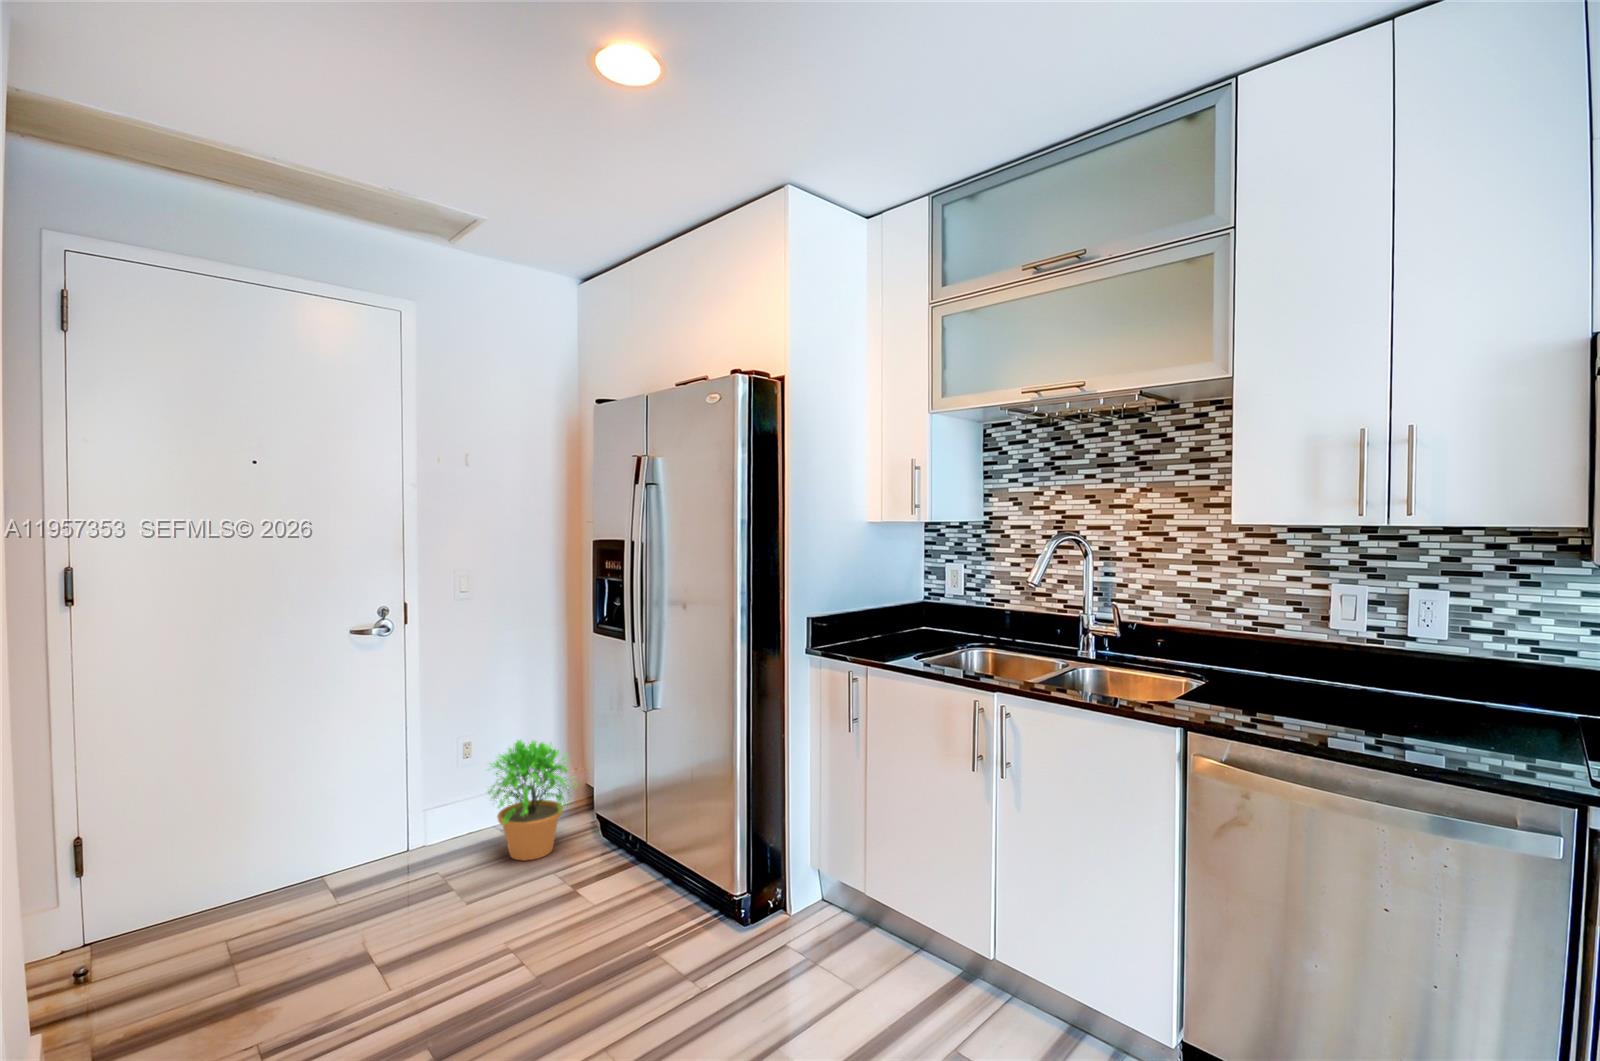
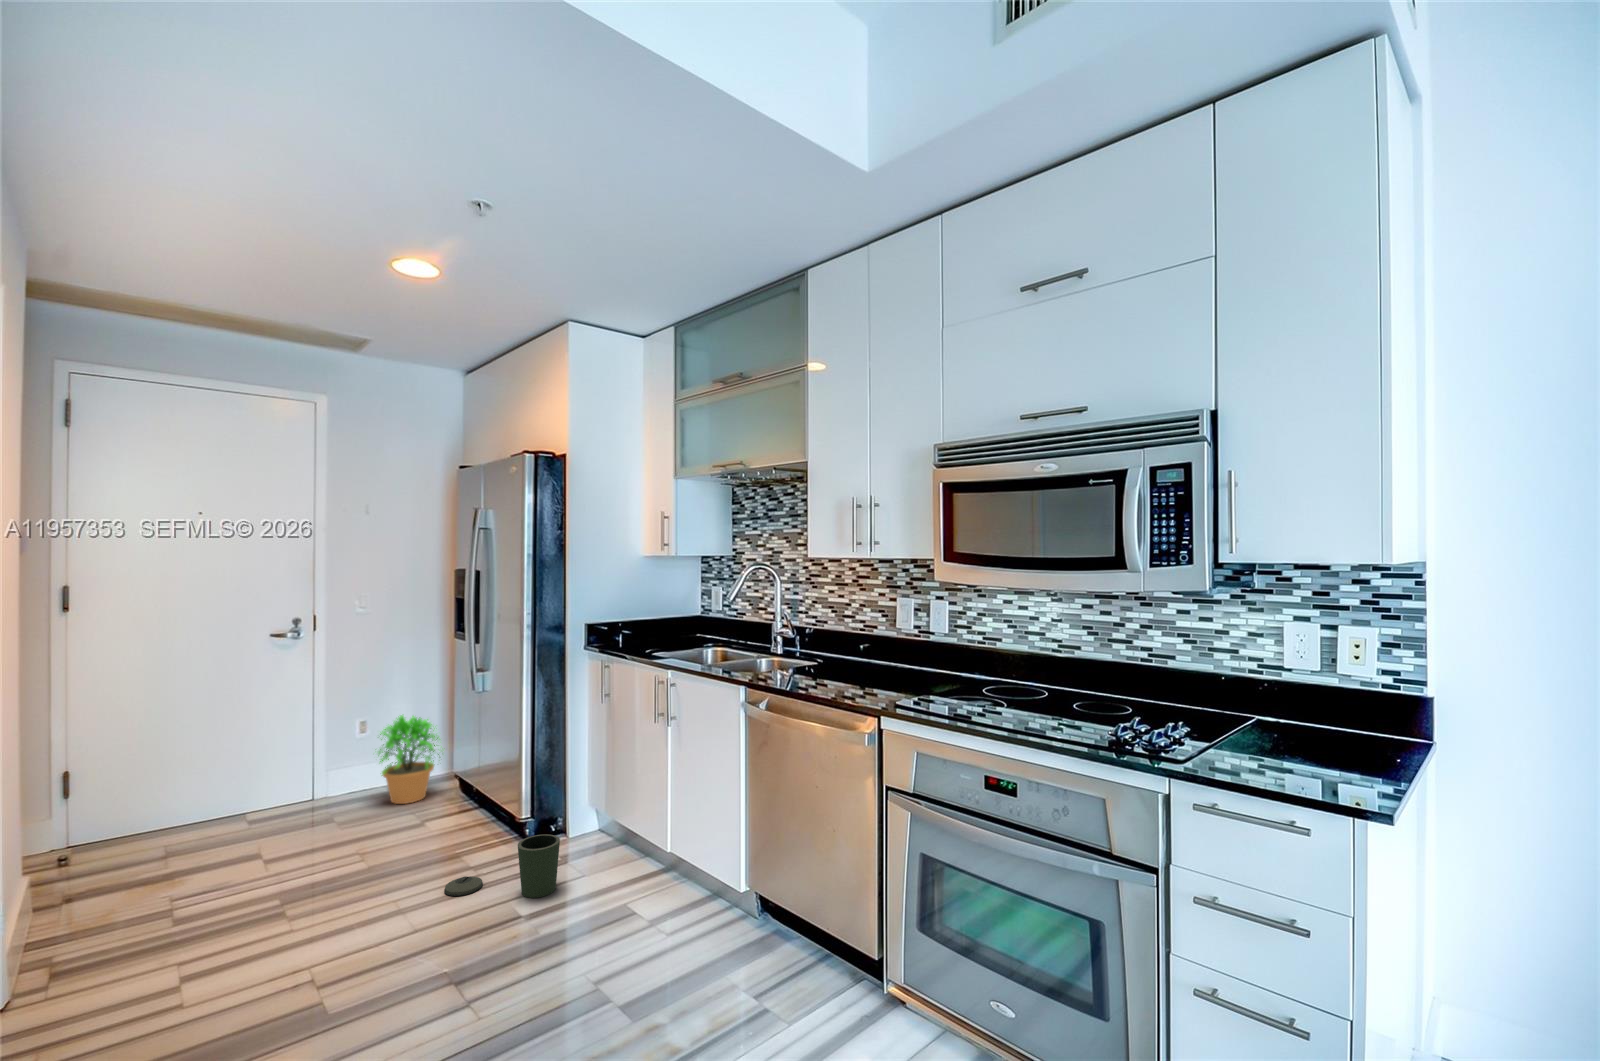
trash can: none [679,928,847,1026] -> present [444,834,560,898]

